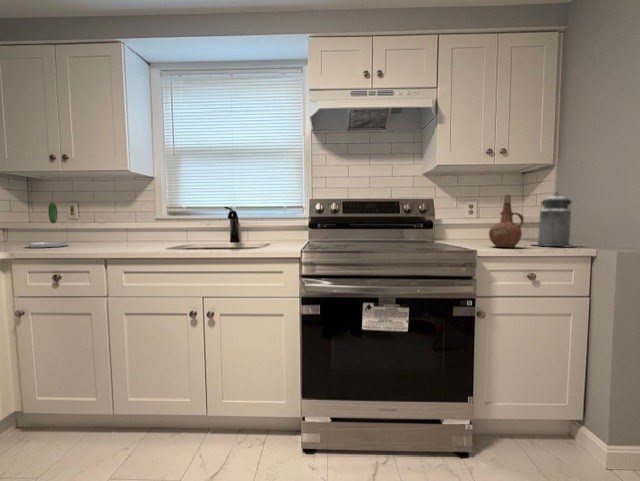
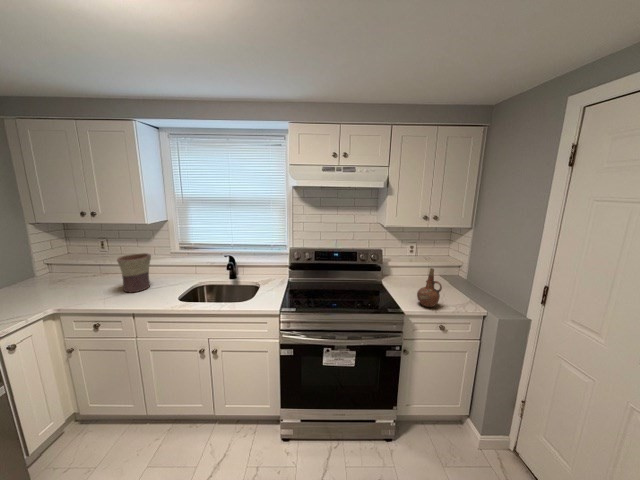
canister: present [533,192,573,247] -> none [448,262,479,304]
plate: present [26,202,69,248] -> none [67,253,103,294]
flower pot: none [92,203,134,247] -> present [117,253,151,292]

